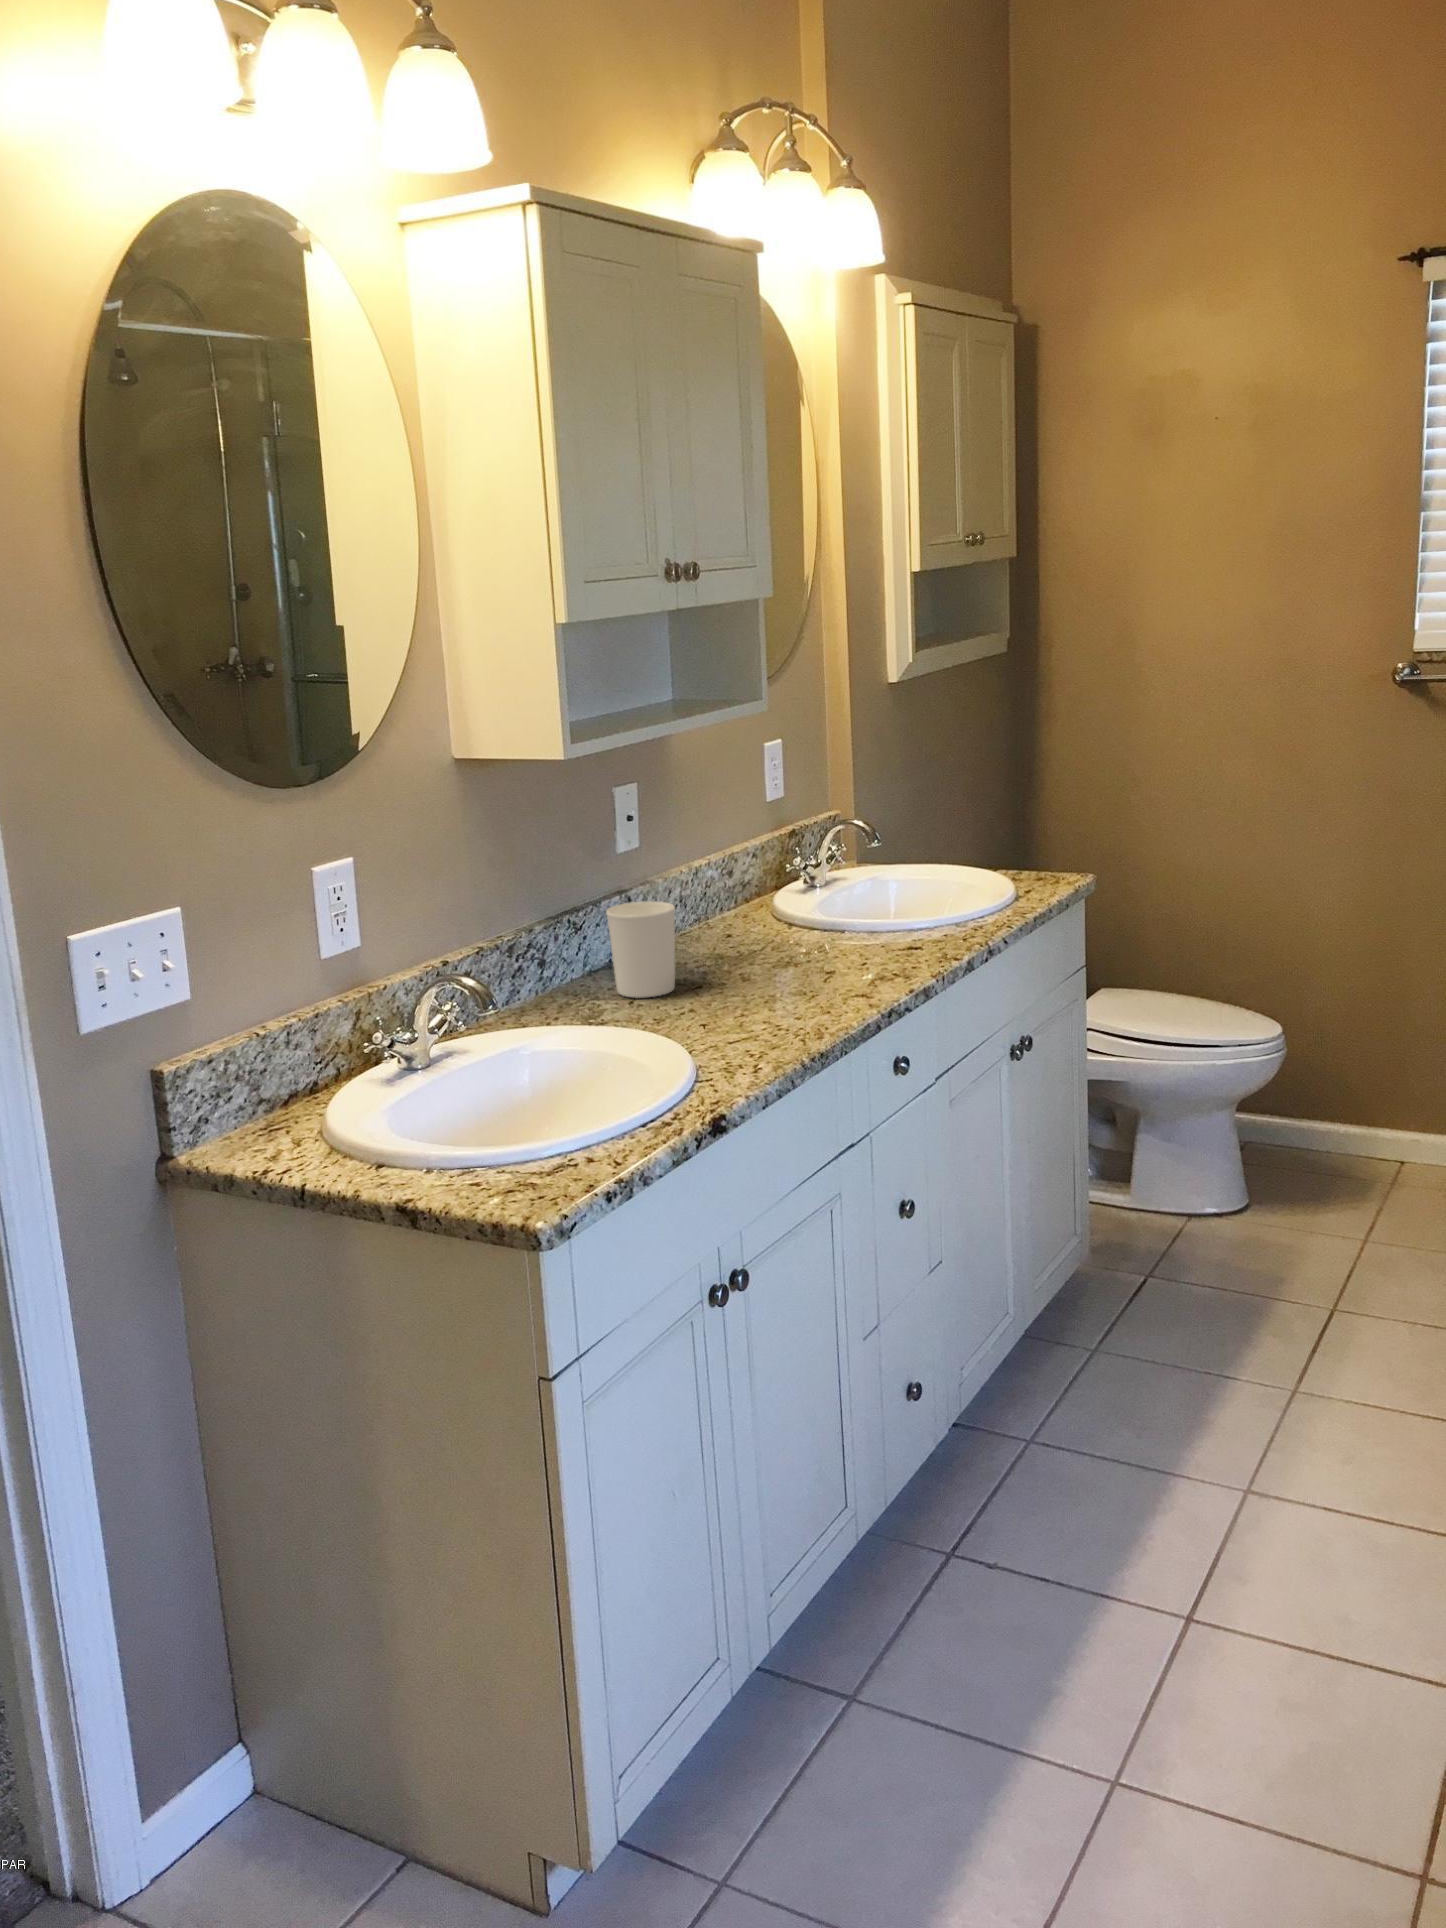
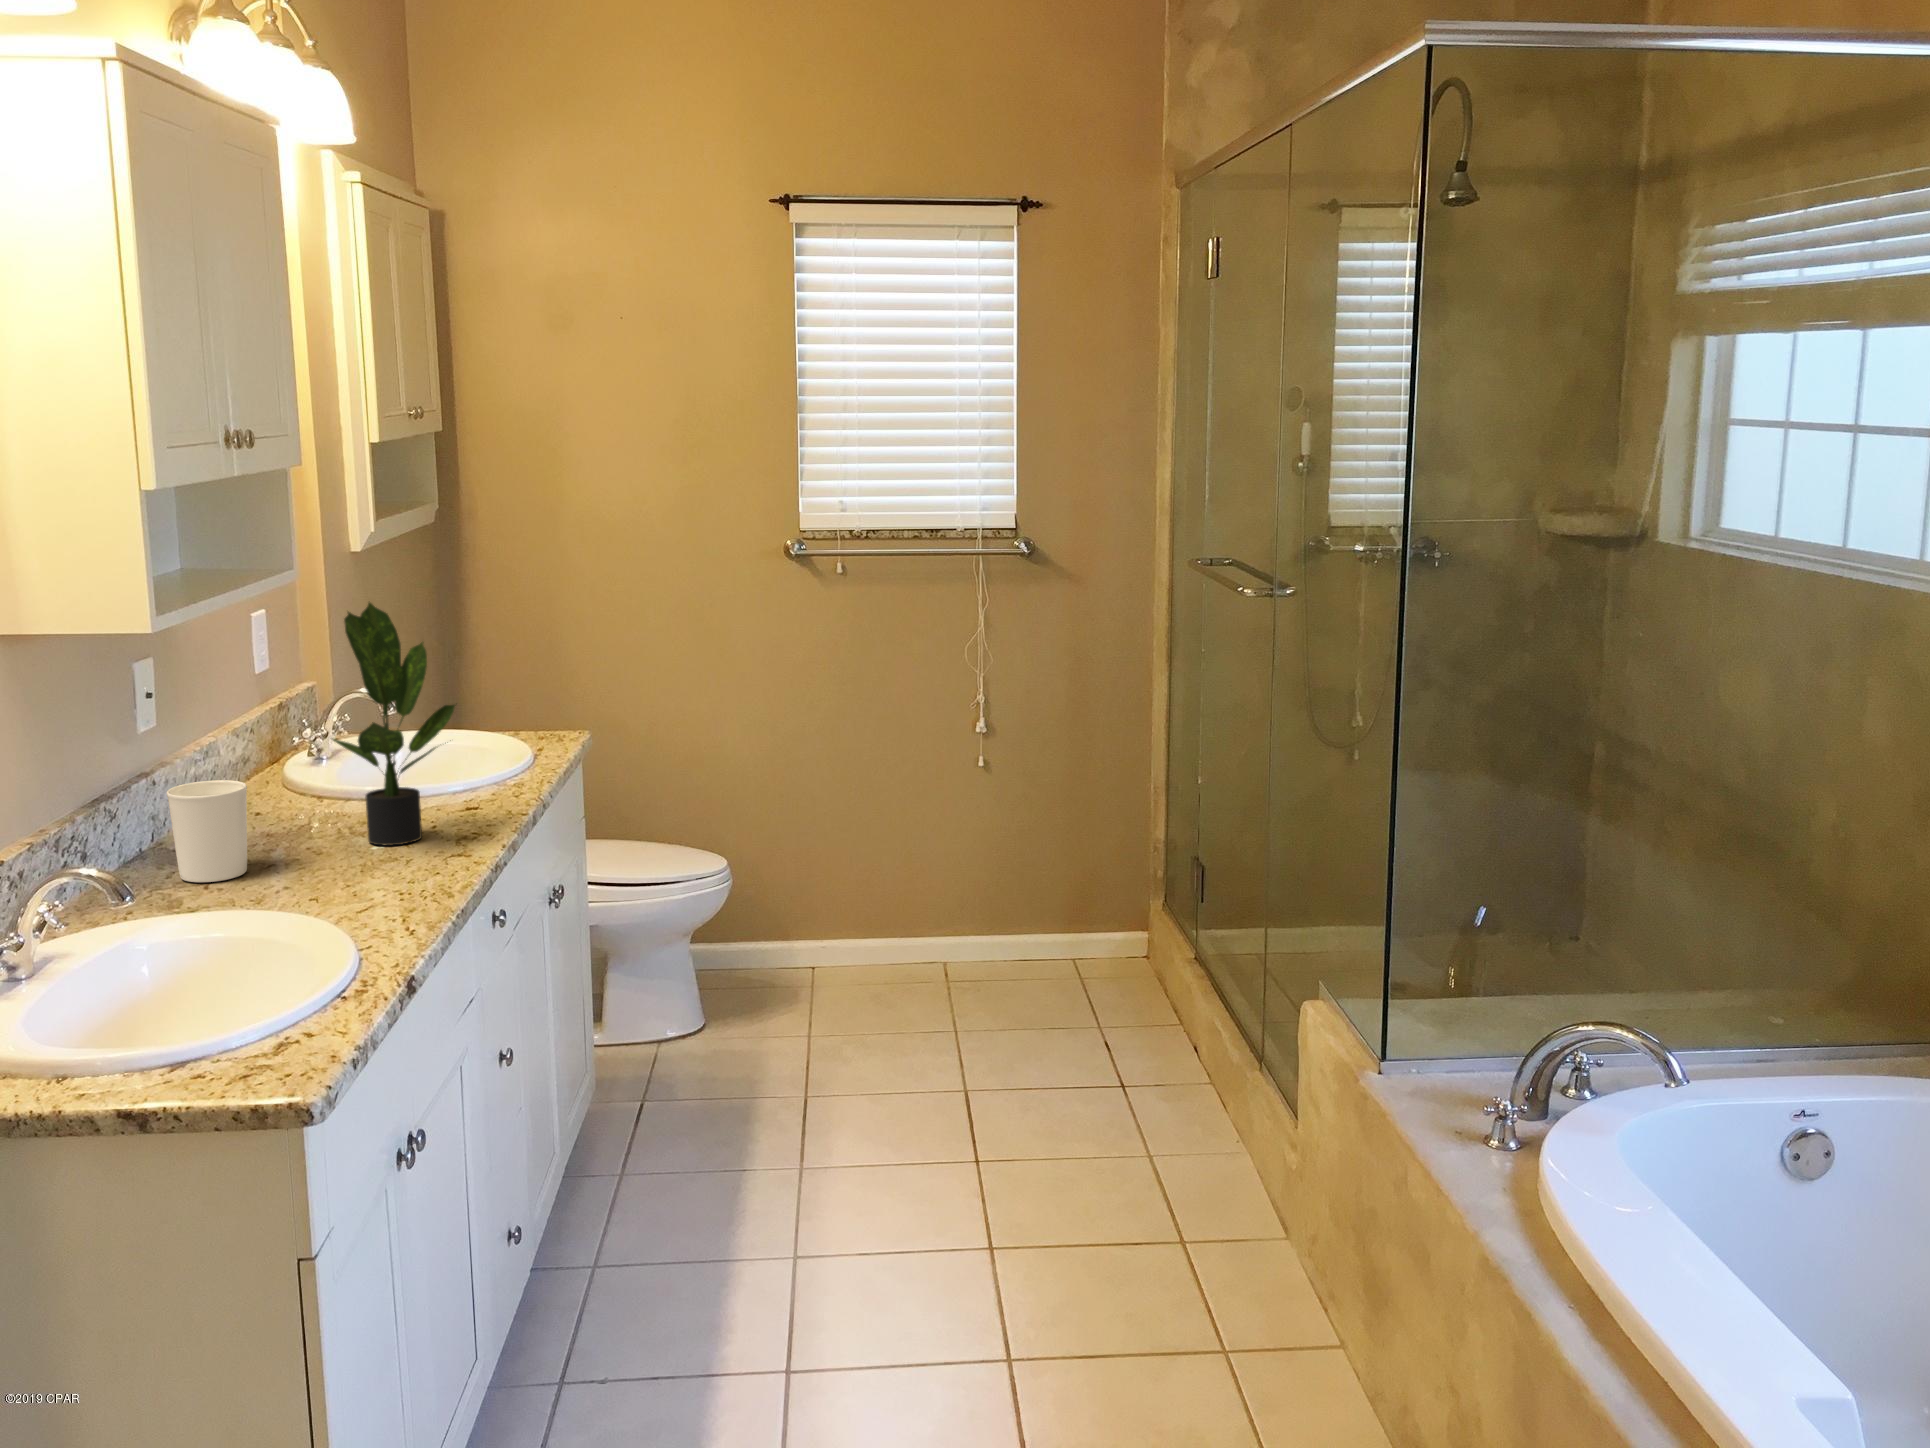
potted plant: none [766,731,887,979] -> present [333,603,456,845]

